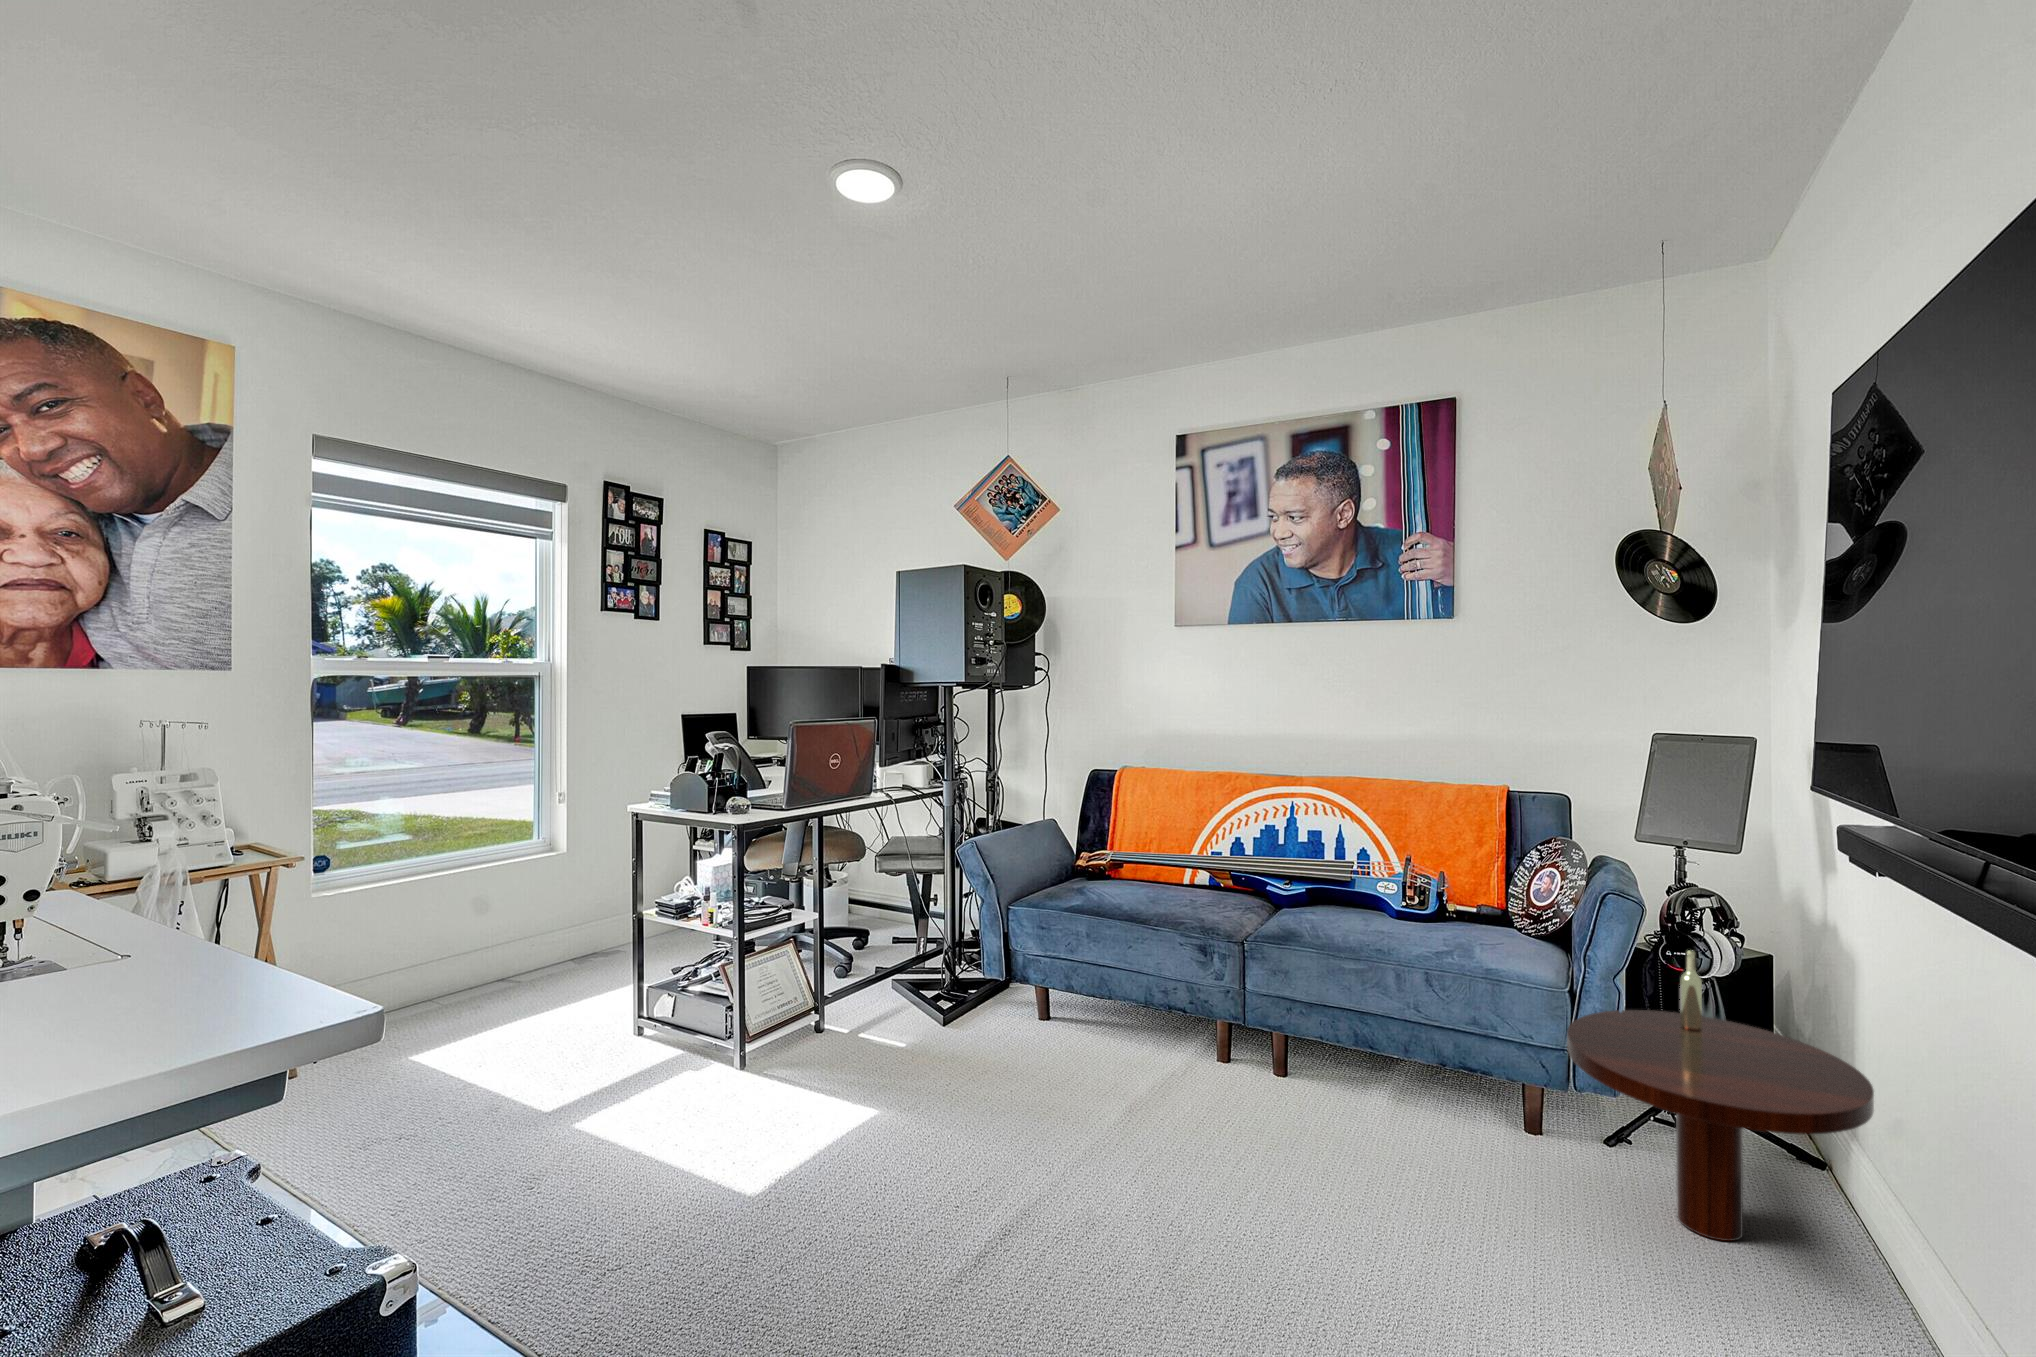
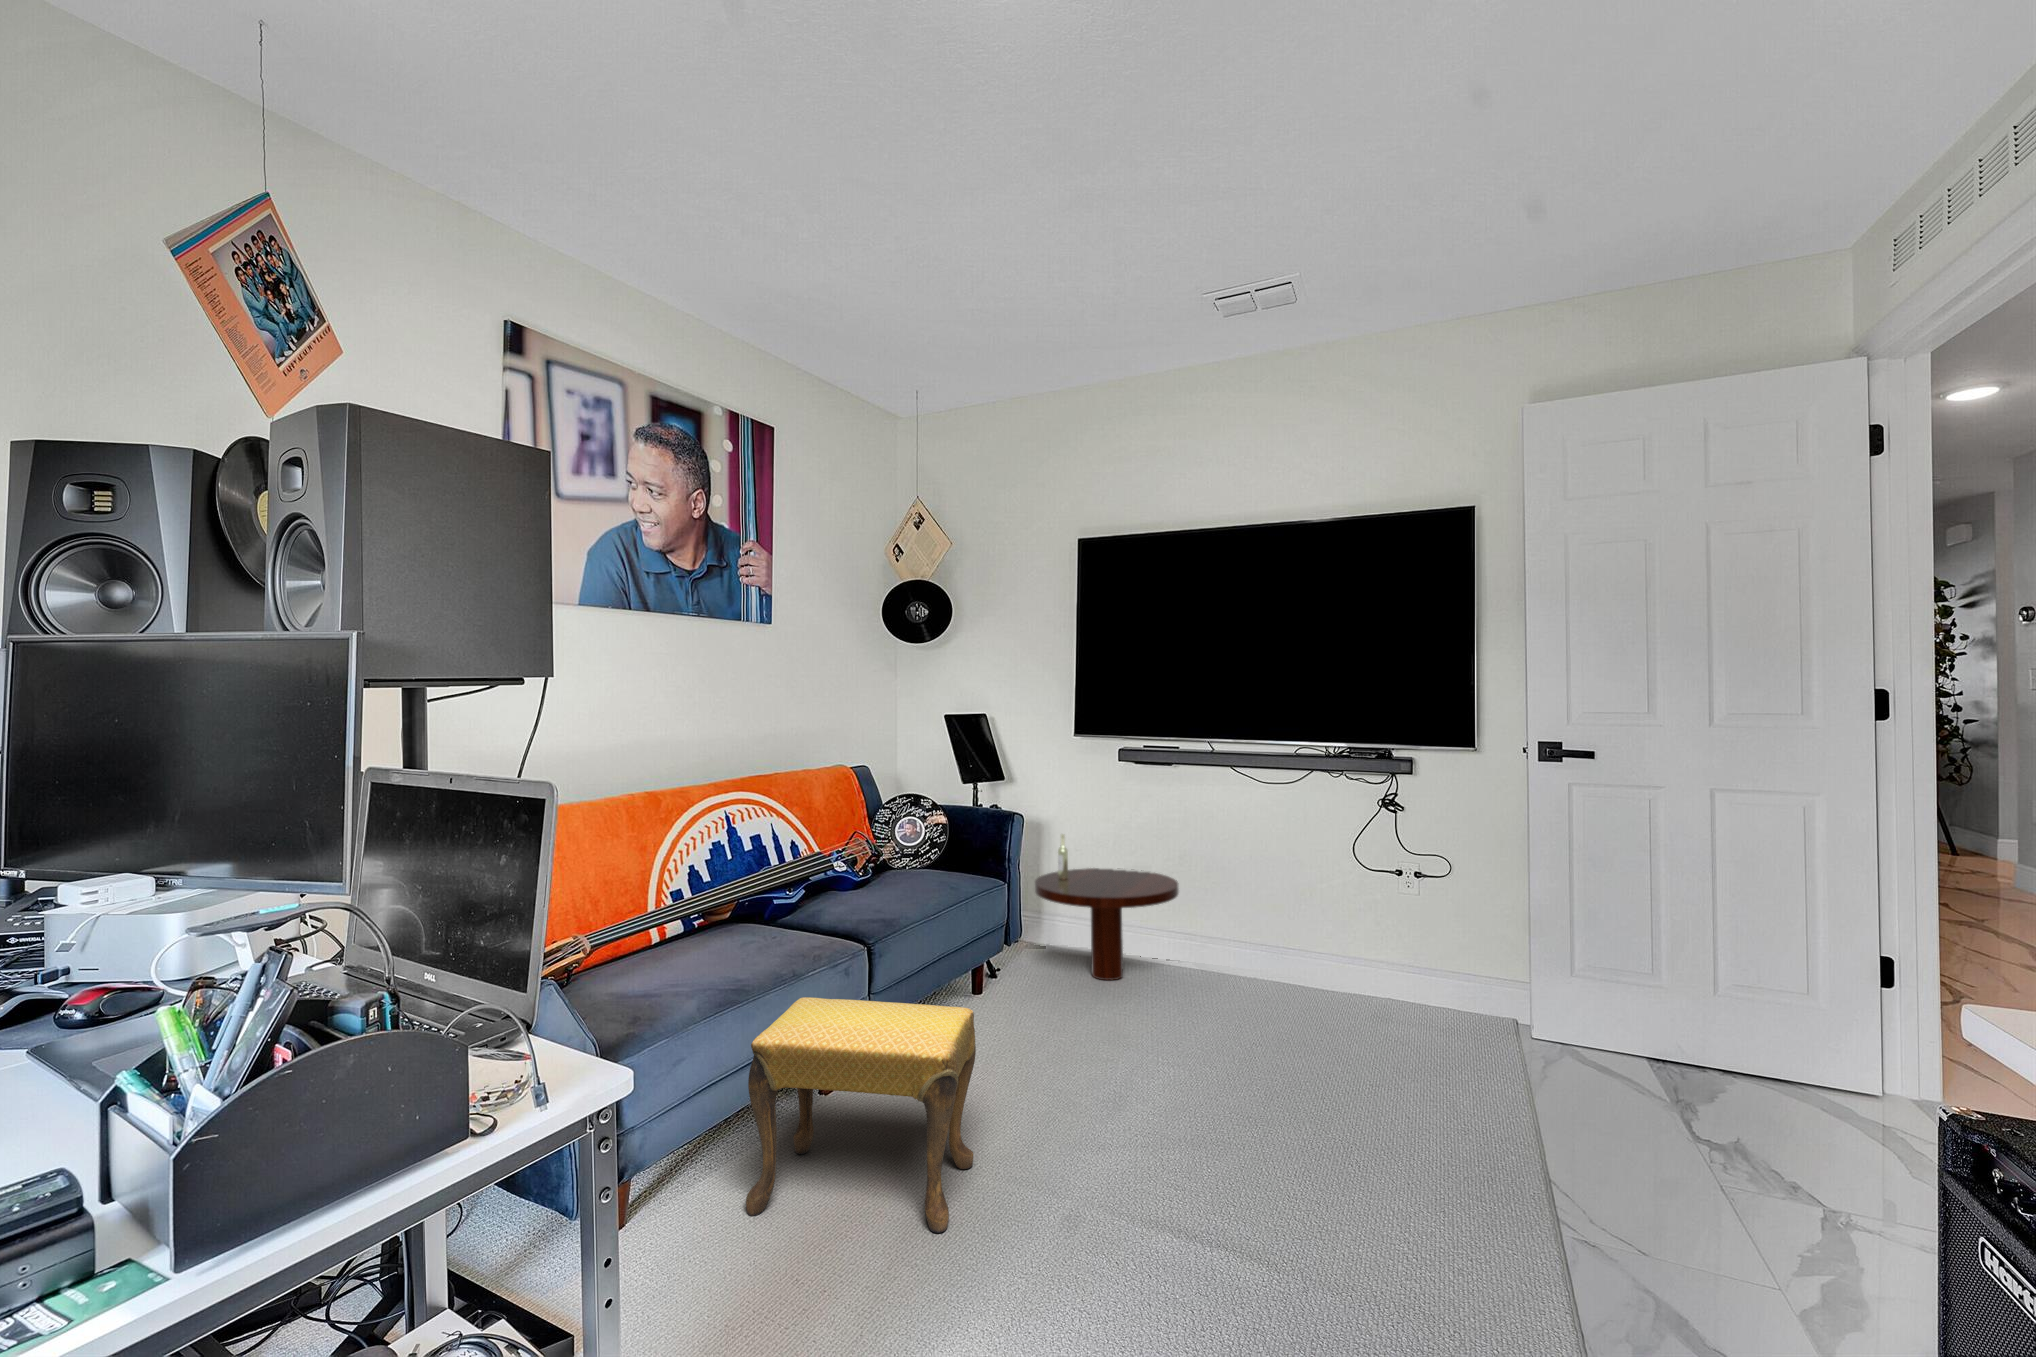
footstool: none [988,927,1111,1105] -> present [746,997,976,1233]

